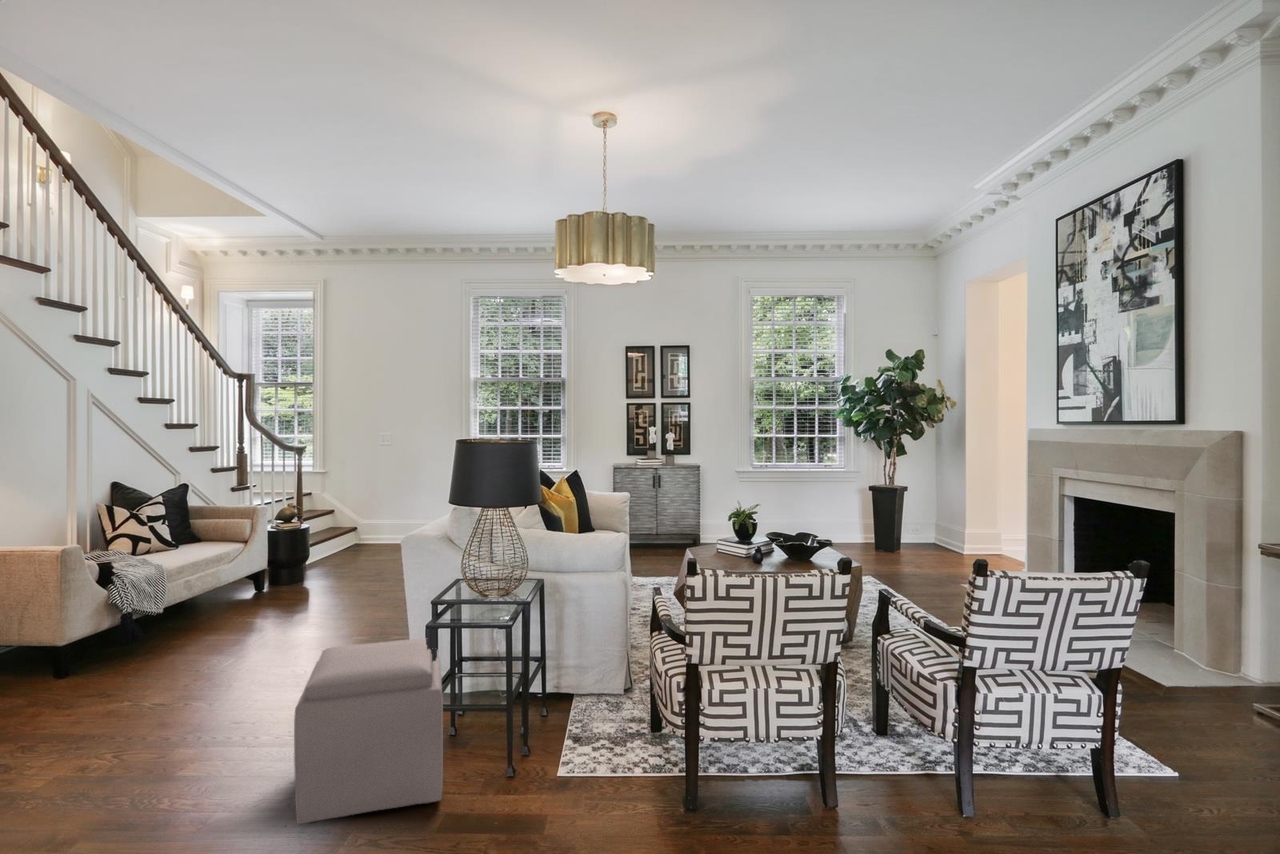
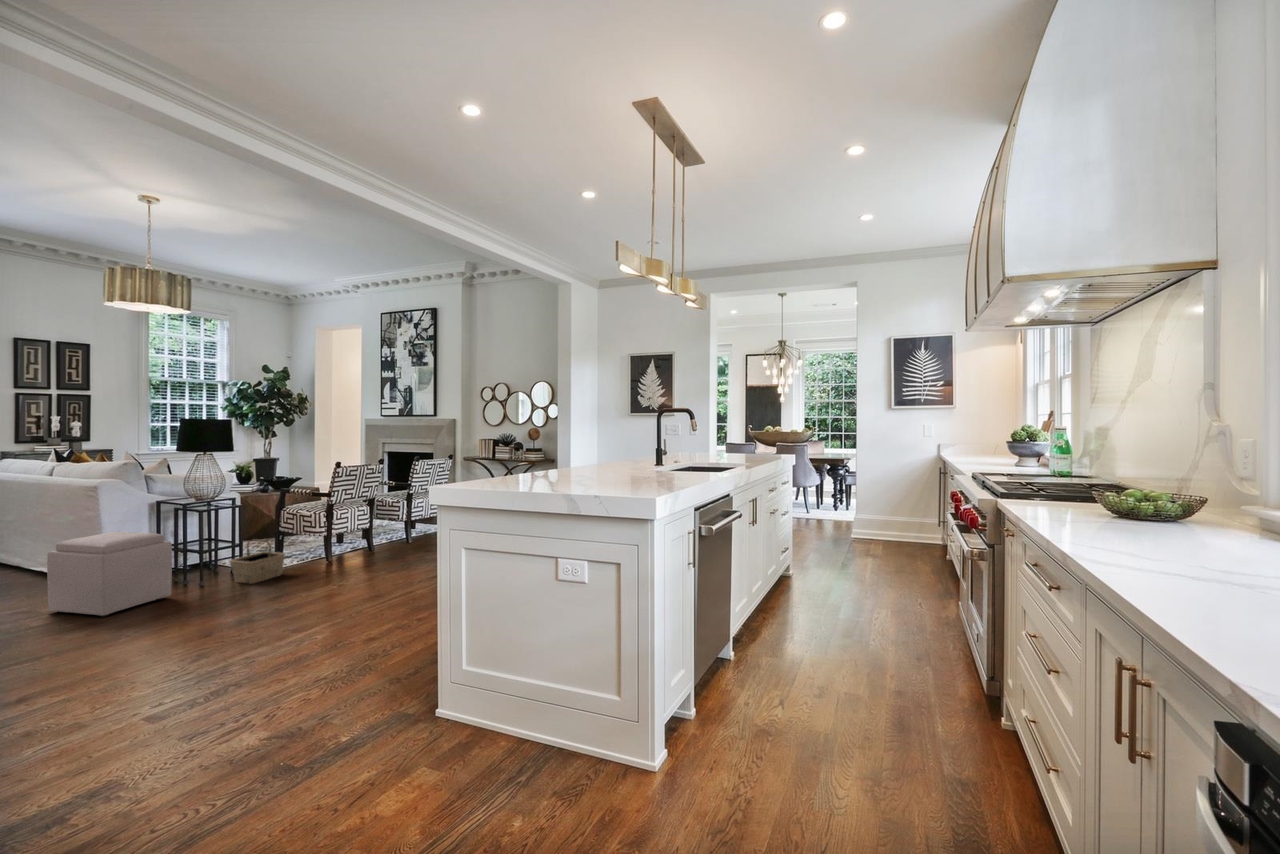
basket: none [565,707,669,824] -> present [230,540,285,584]

